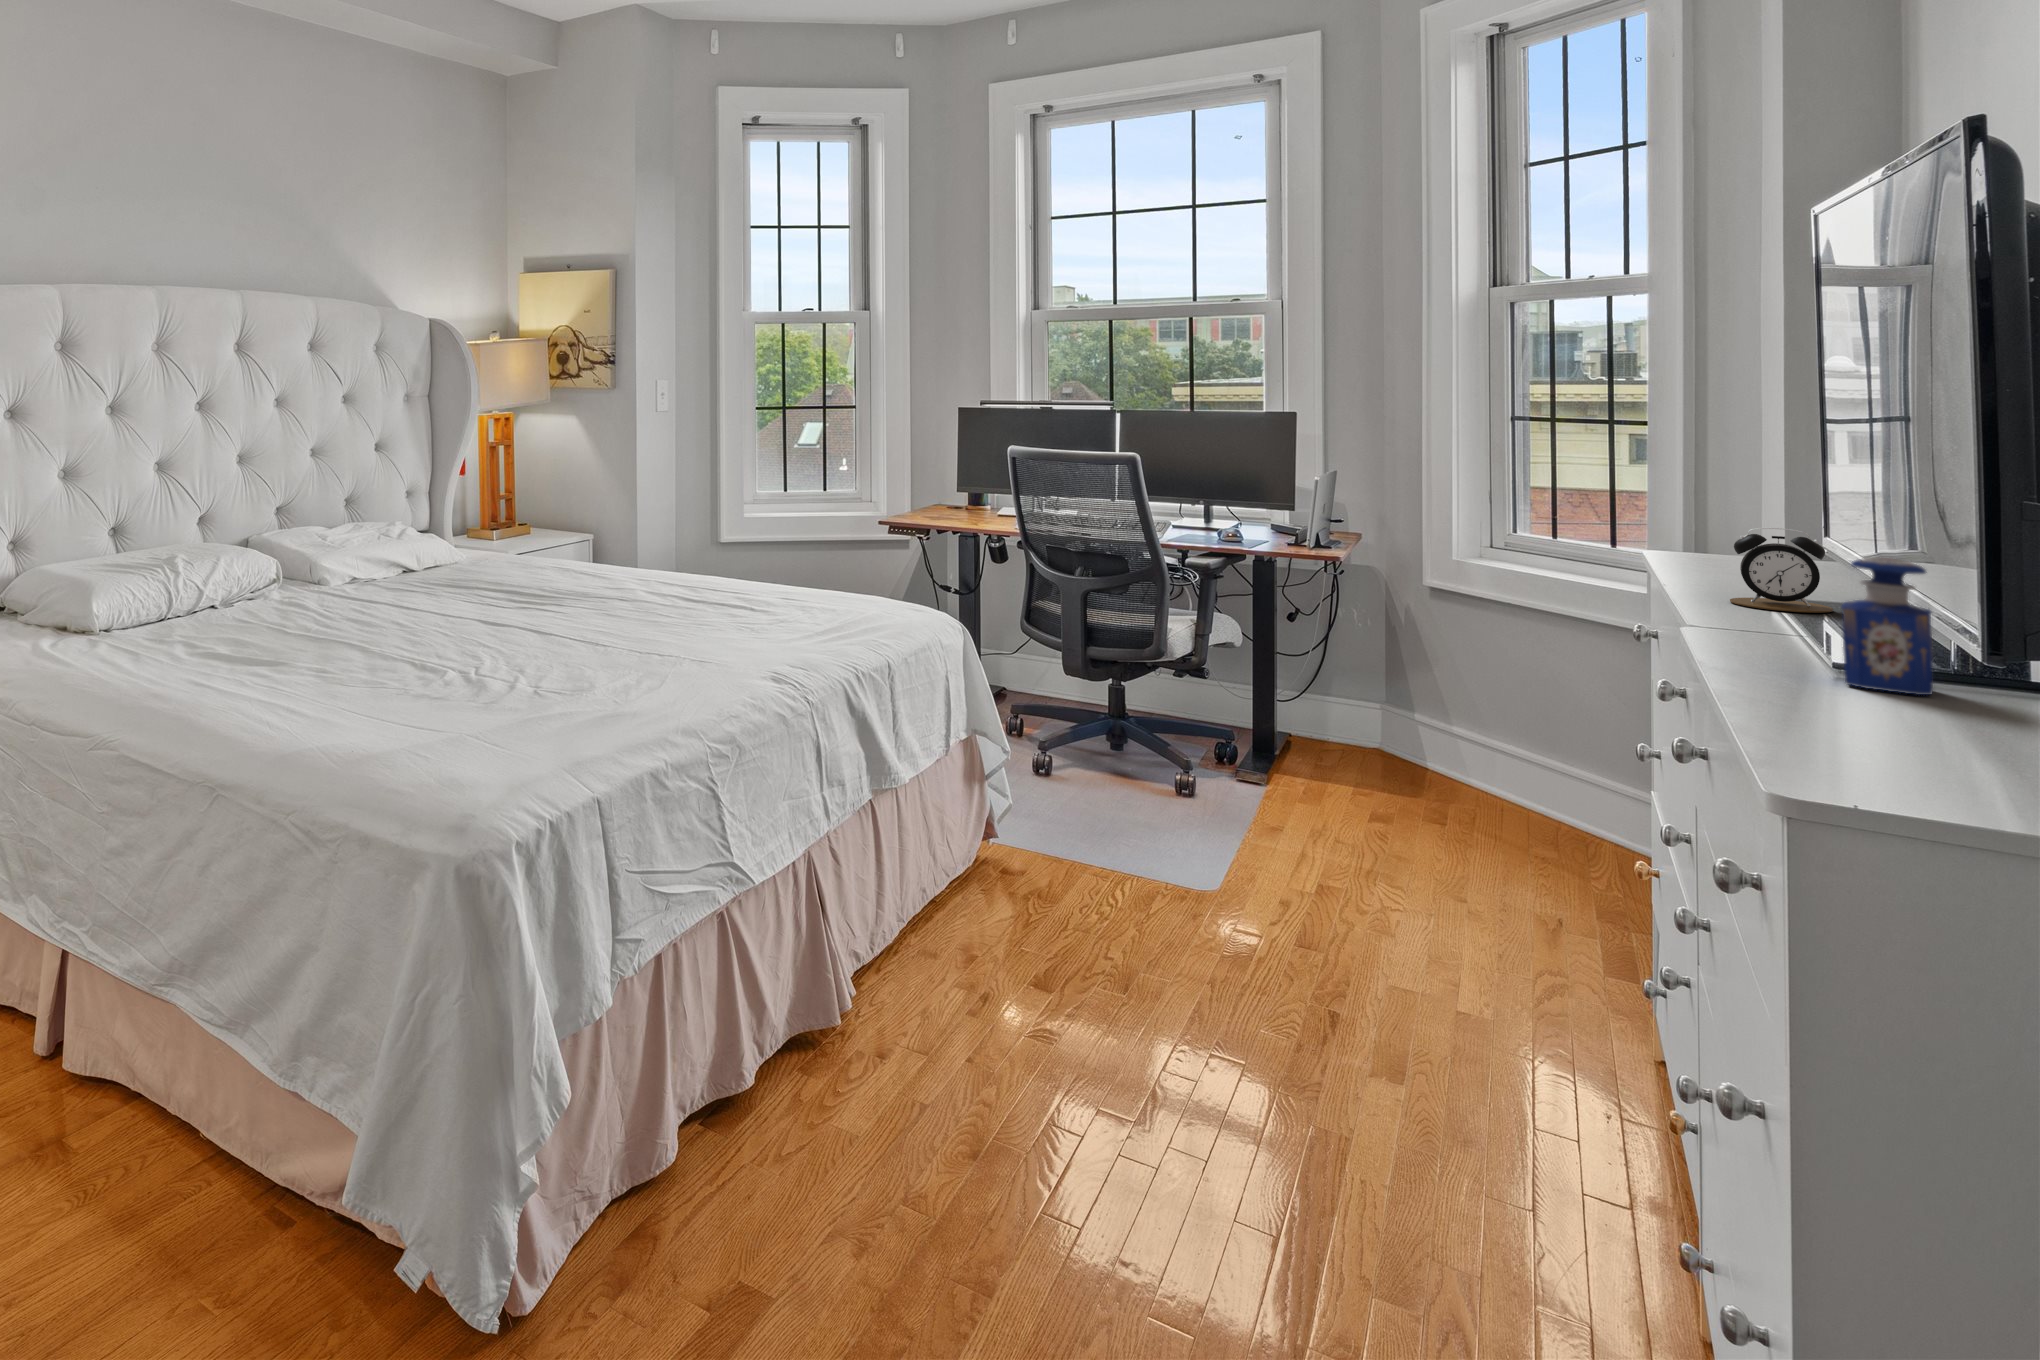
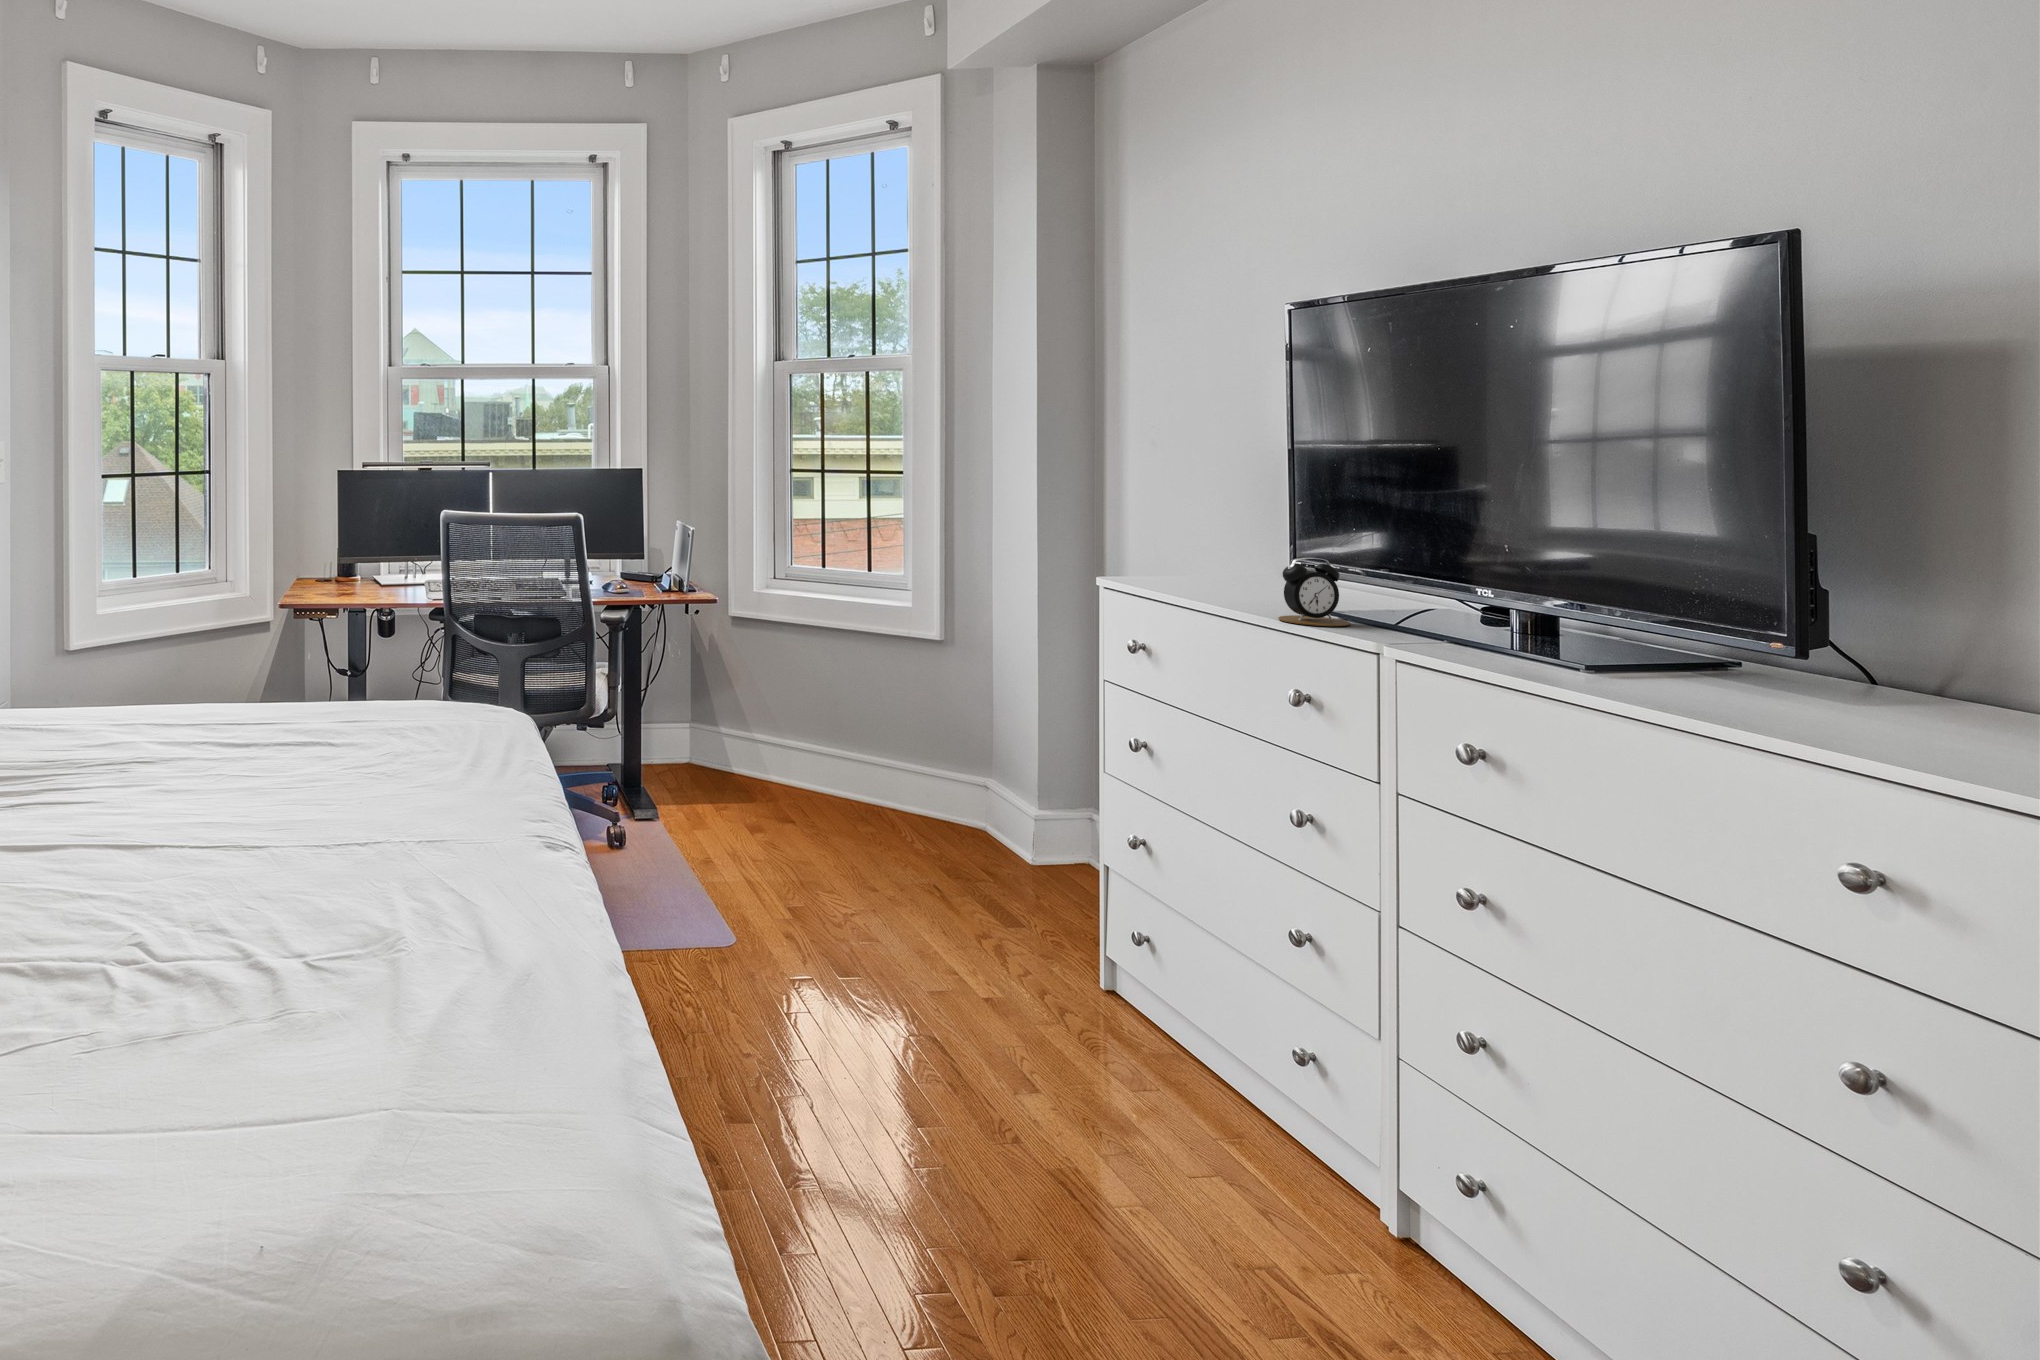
perfume bottle: present [1842,558,1933,695] -> none [1616,586,1699,699]

